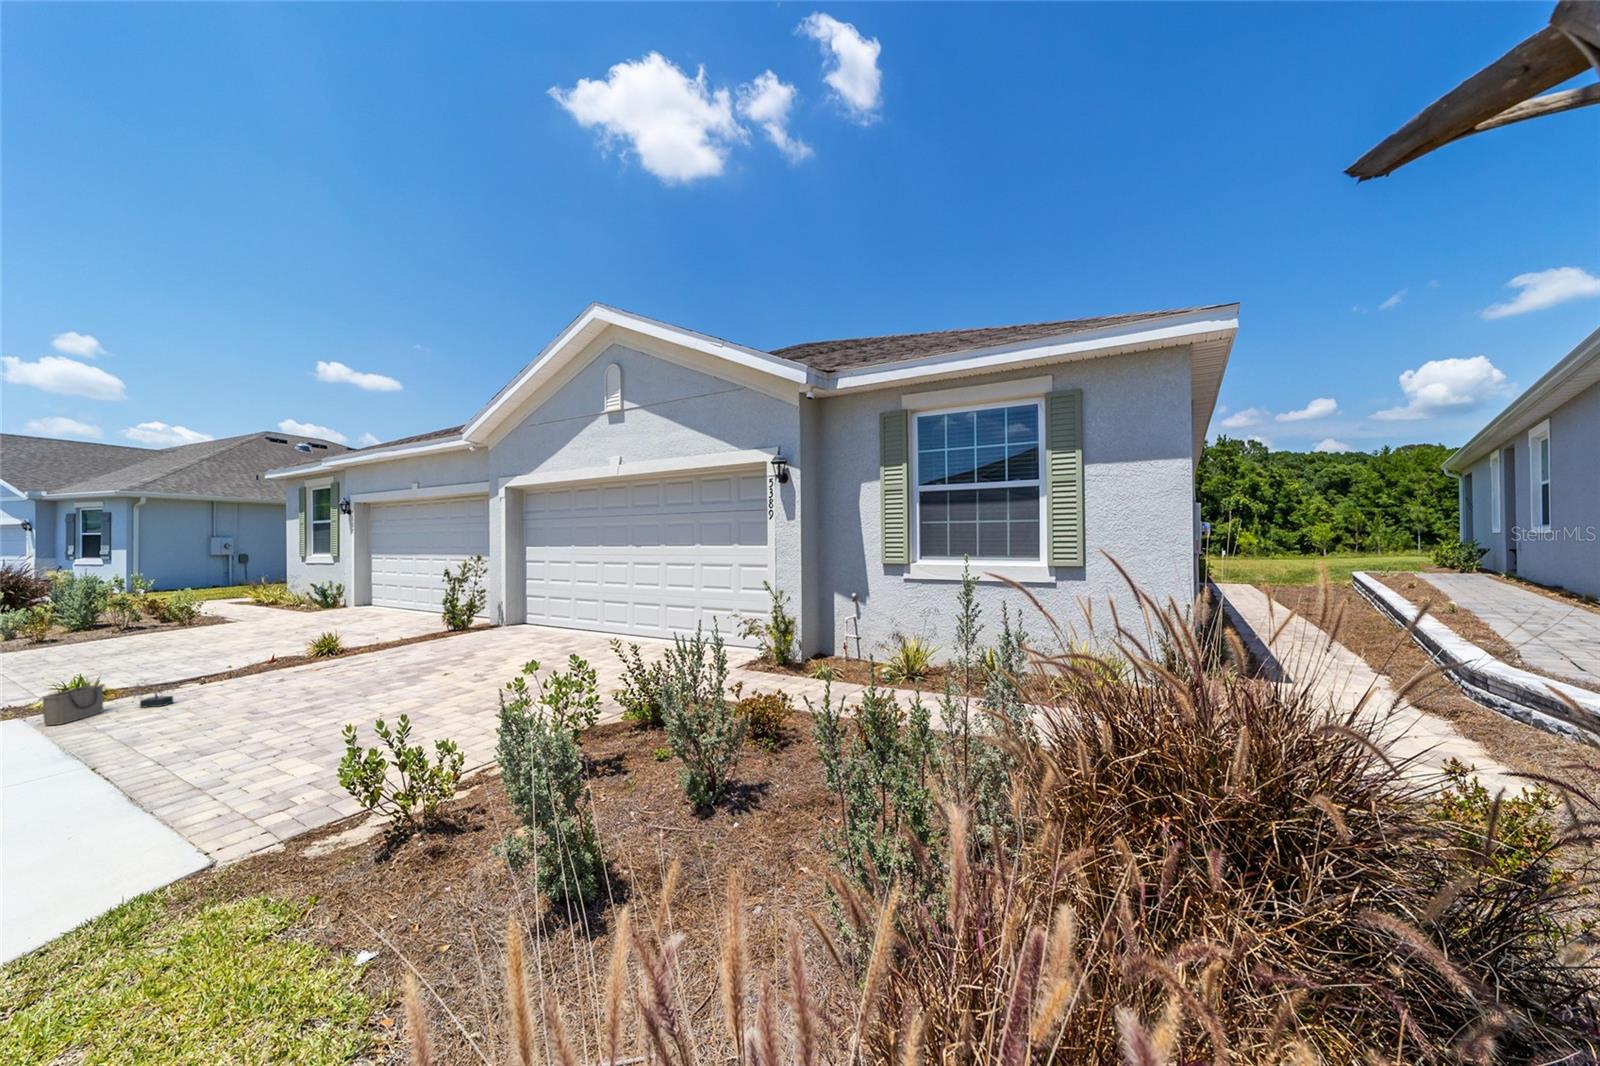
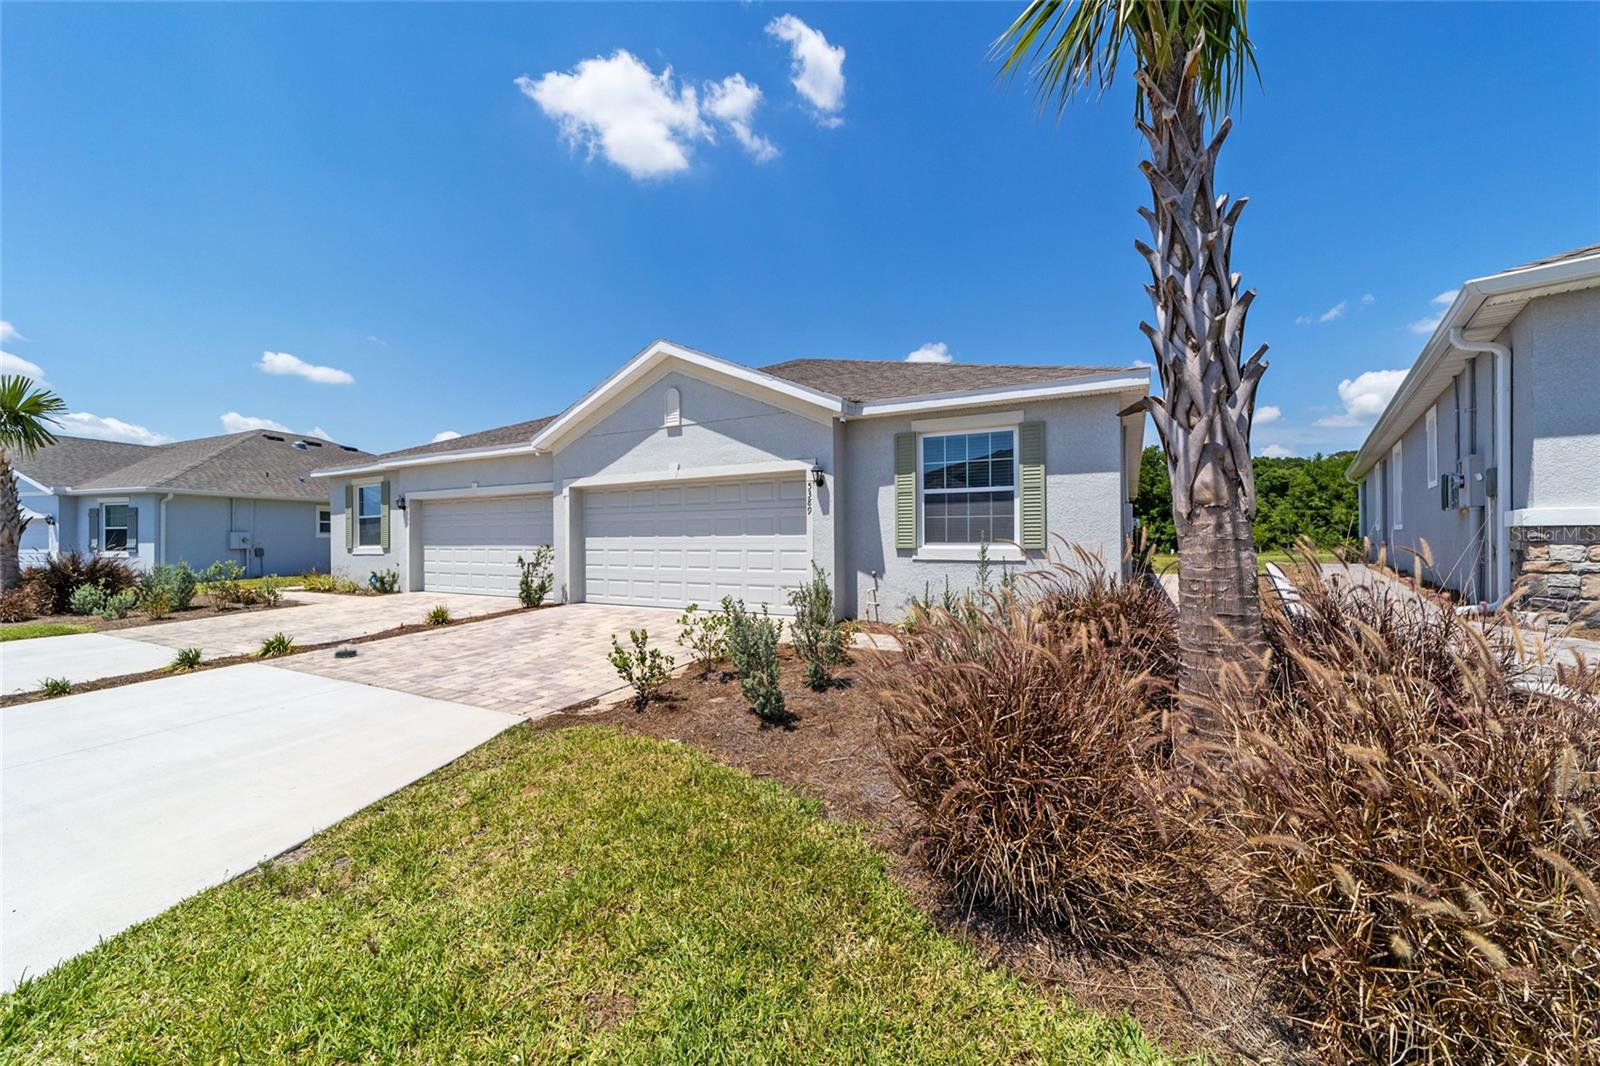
basket: present [41,685,104,725] -> none [274,640,310,669]

